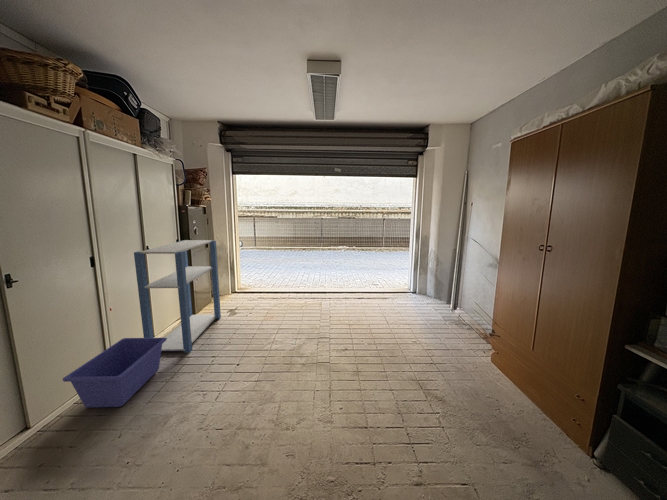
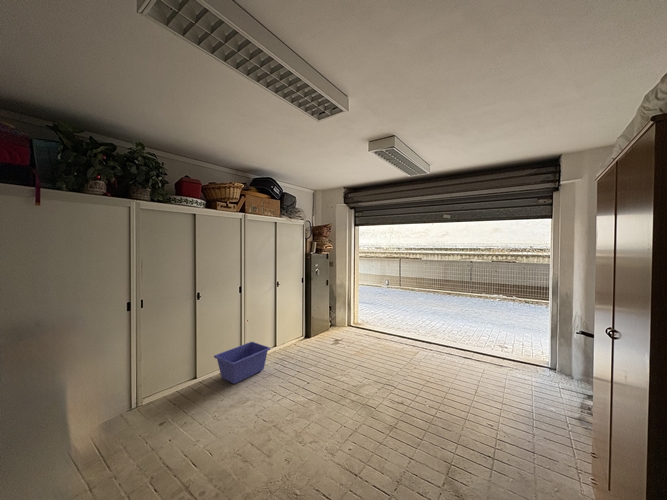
shelving unit: present [134,240,221,353] -> none [265,279,324,364]

